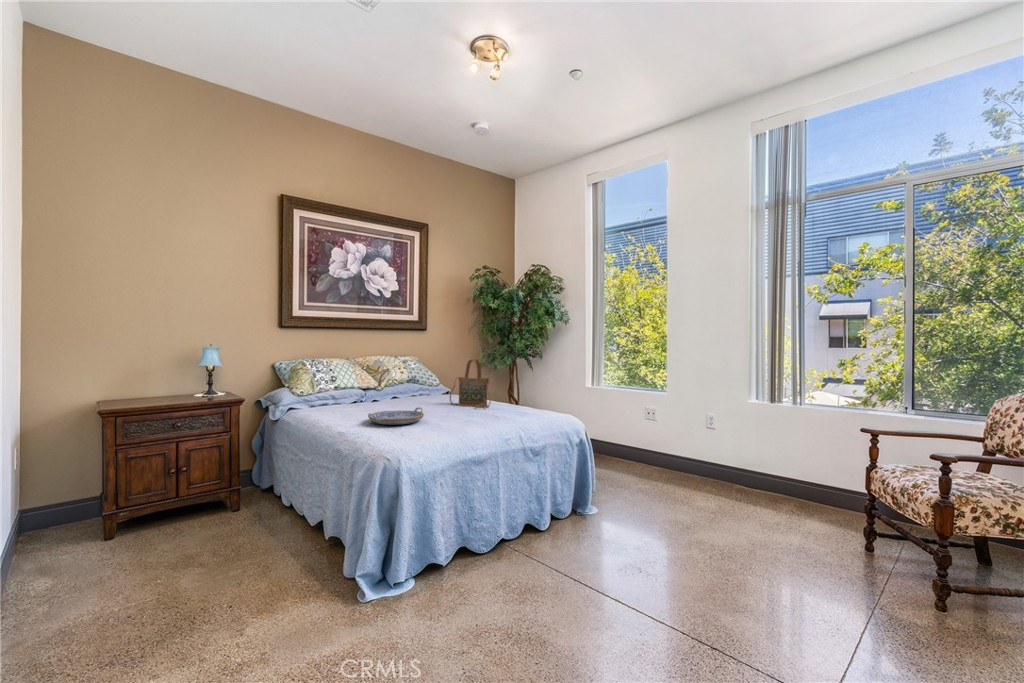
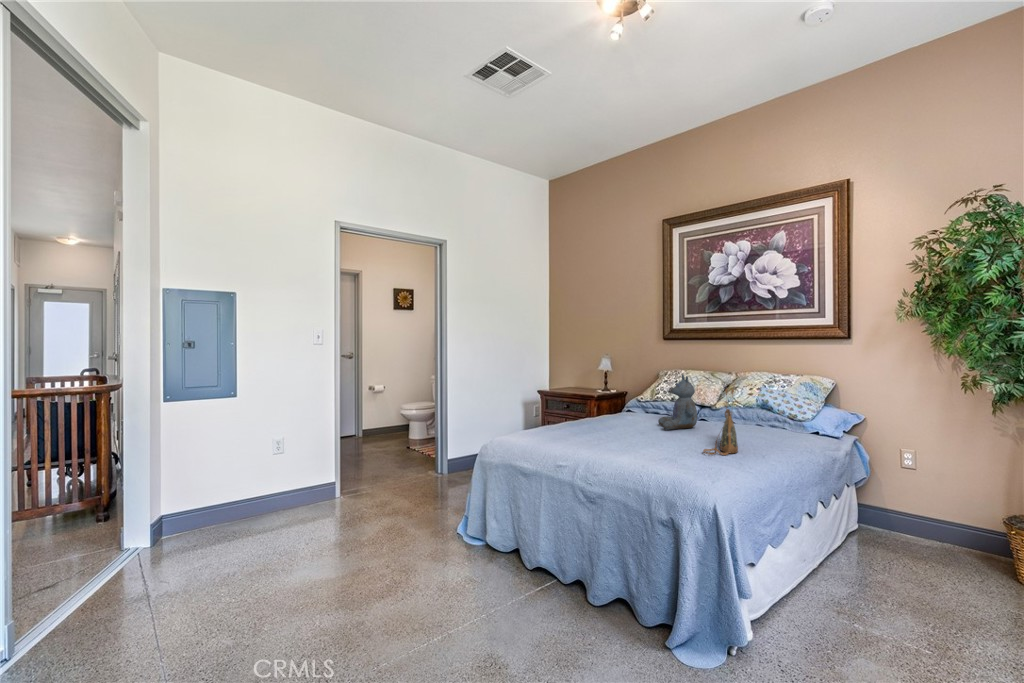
stuffed bear: none [377,357,417,407] -> present [658,375,697,430]
serving tray: present [368,407,424,425] -> none [577,425,629,443]

